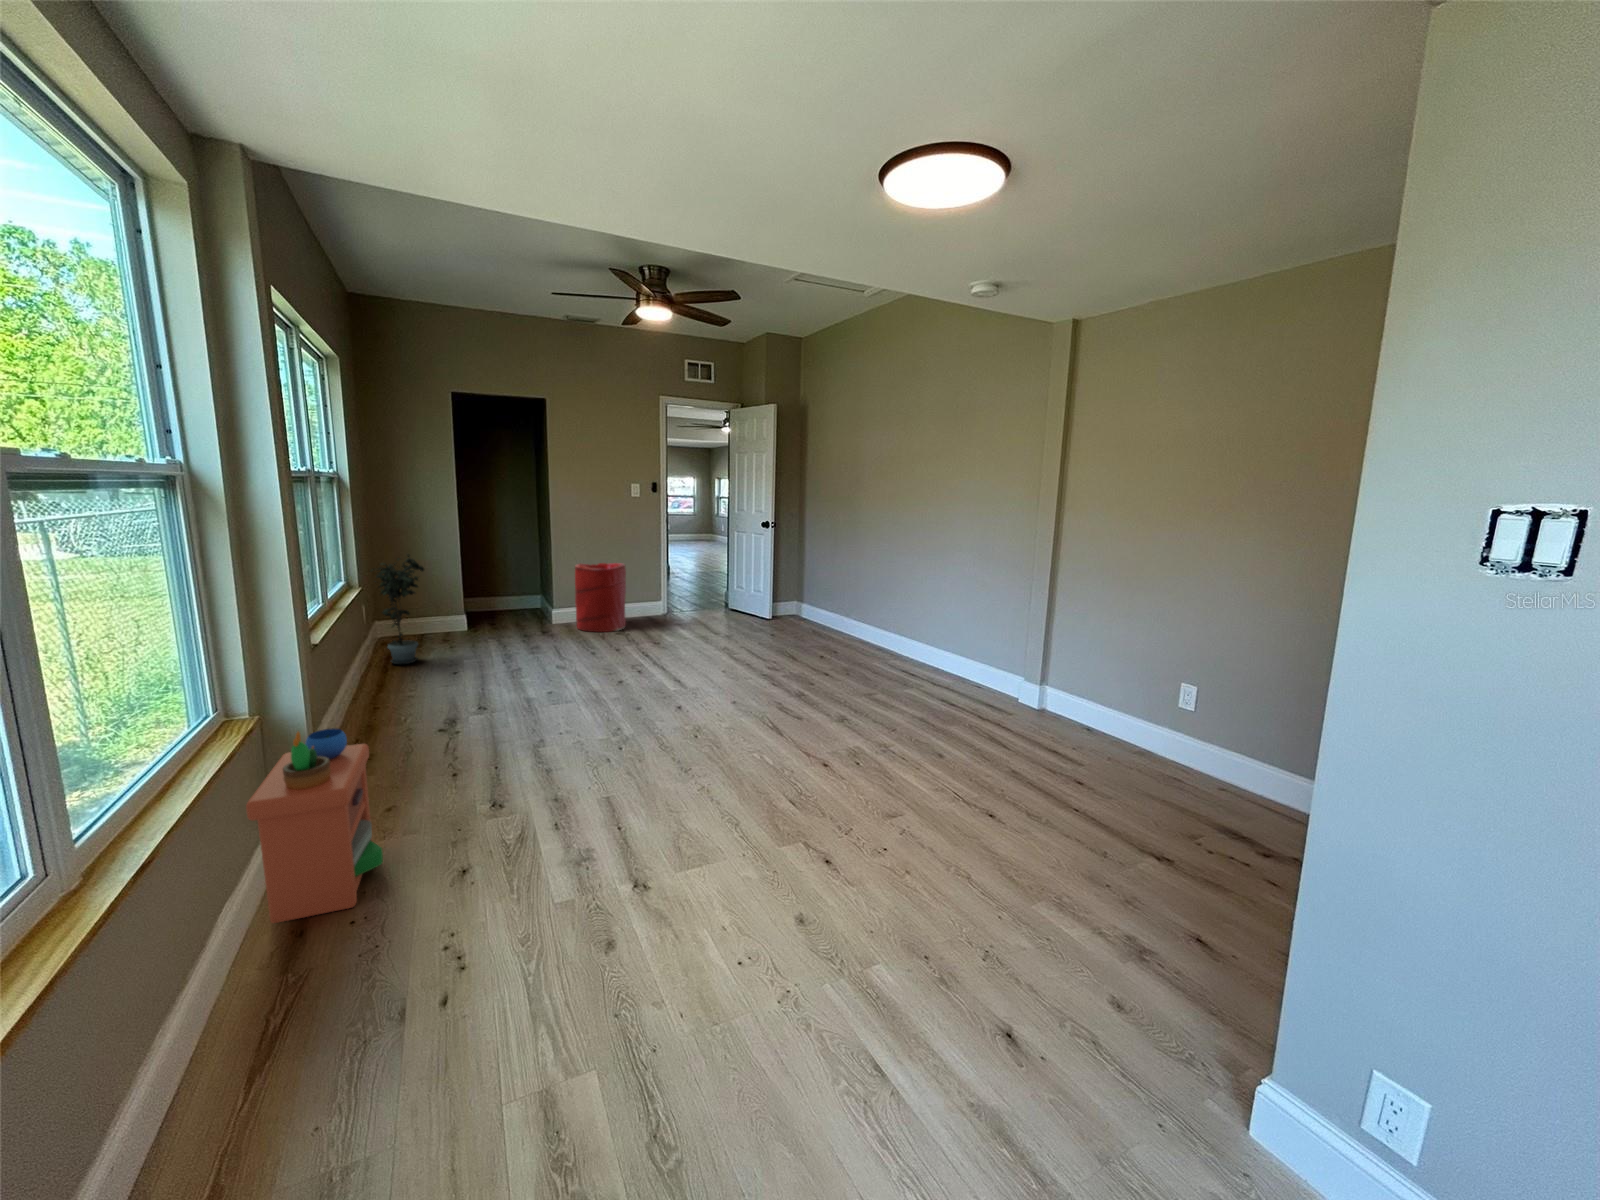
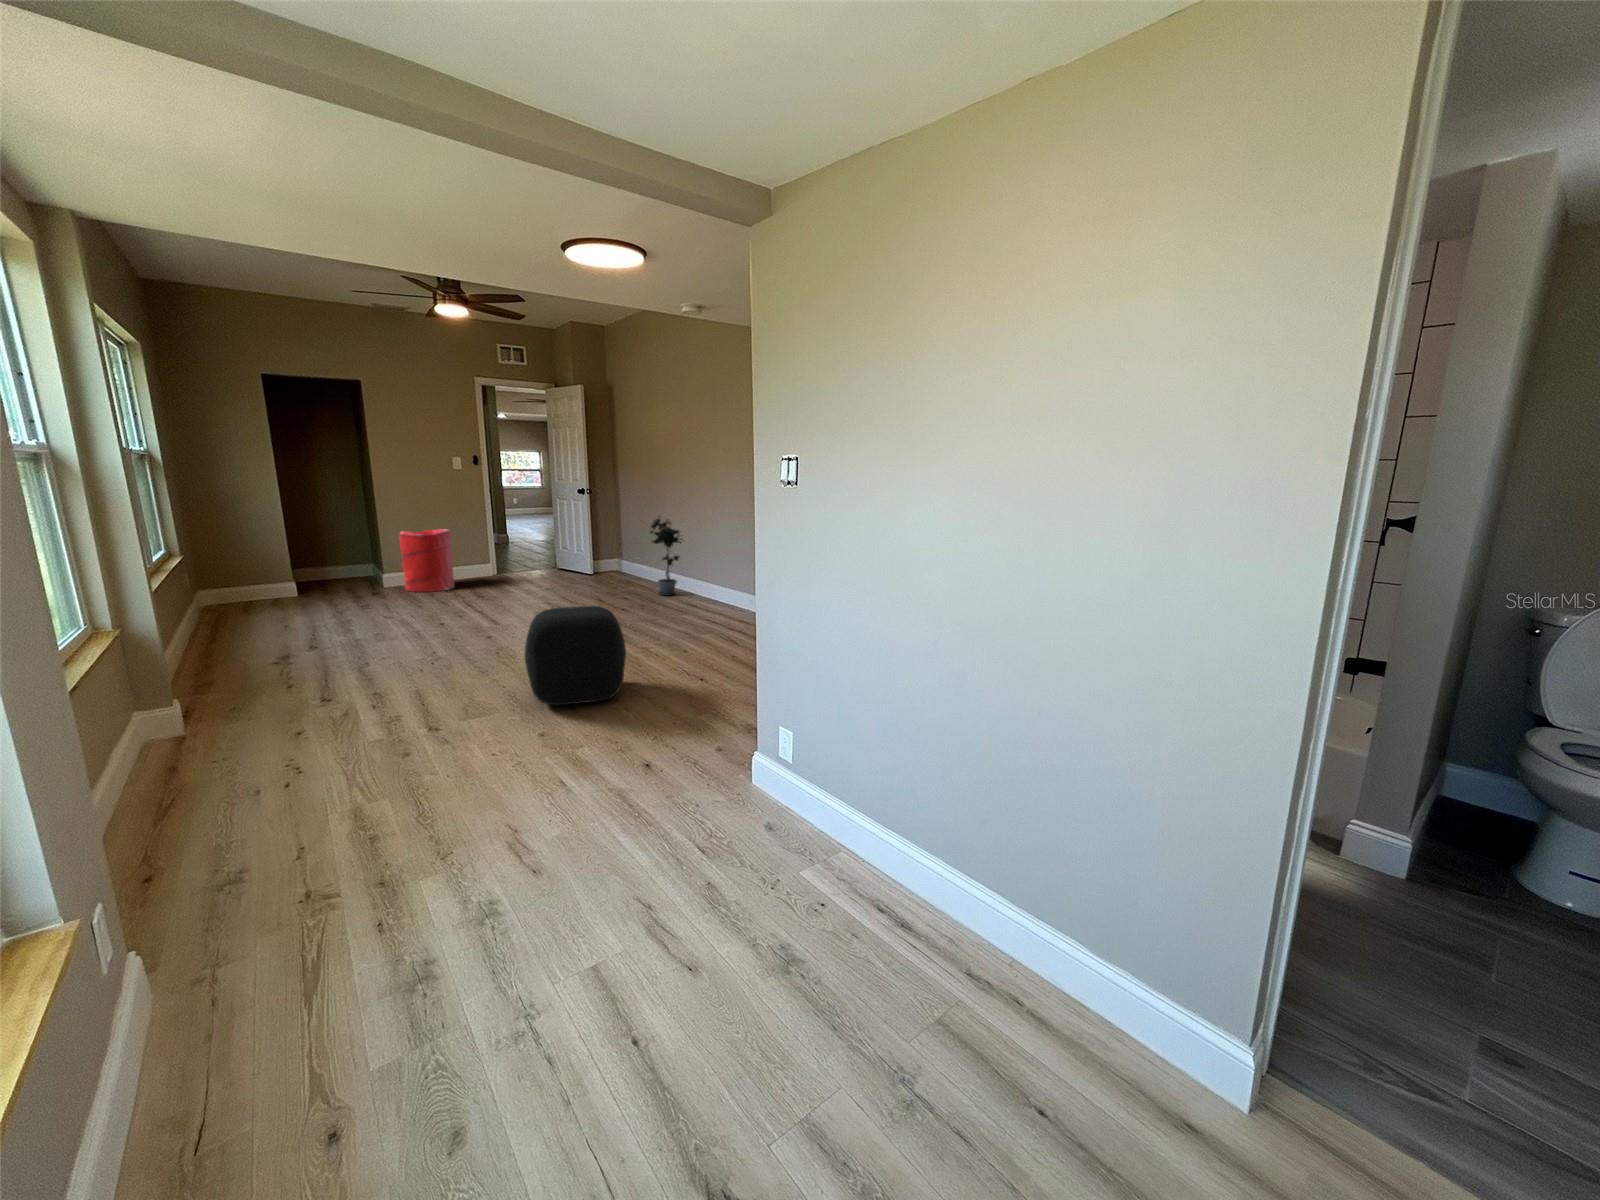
potted plant: present [371,554,424,664] -> present [650,516,682,596]
ottoman: none [756,700,896,850] -> present [525,606,626,706]
nightstand: present [246,728,383,923] -> none [122,630,231,767]

